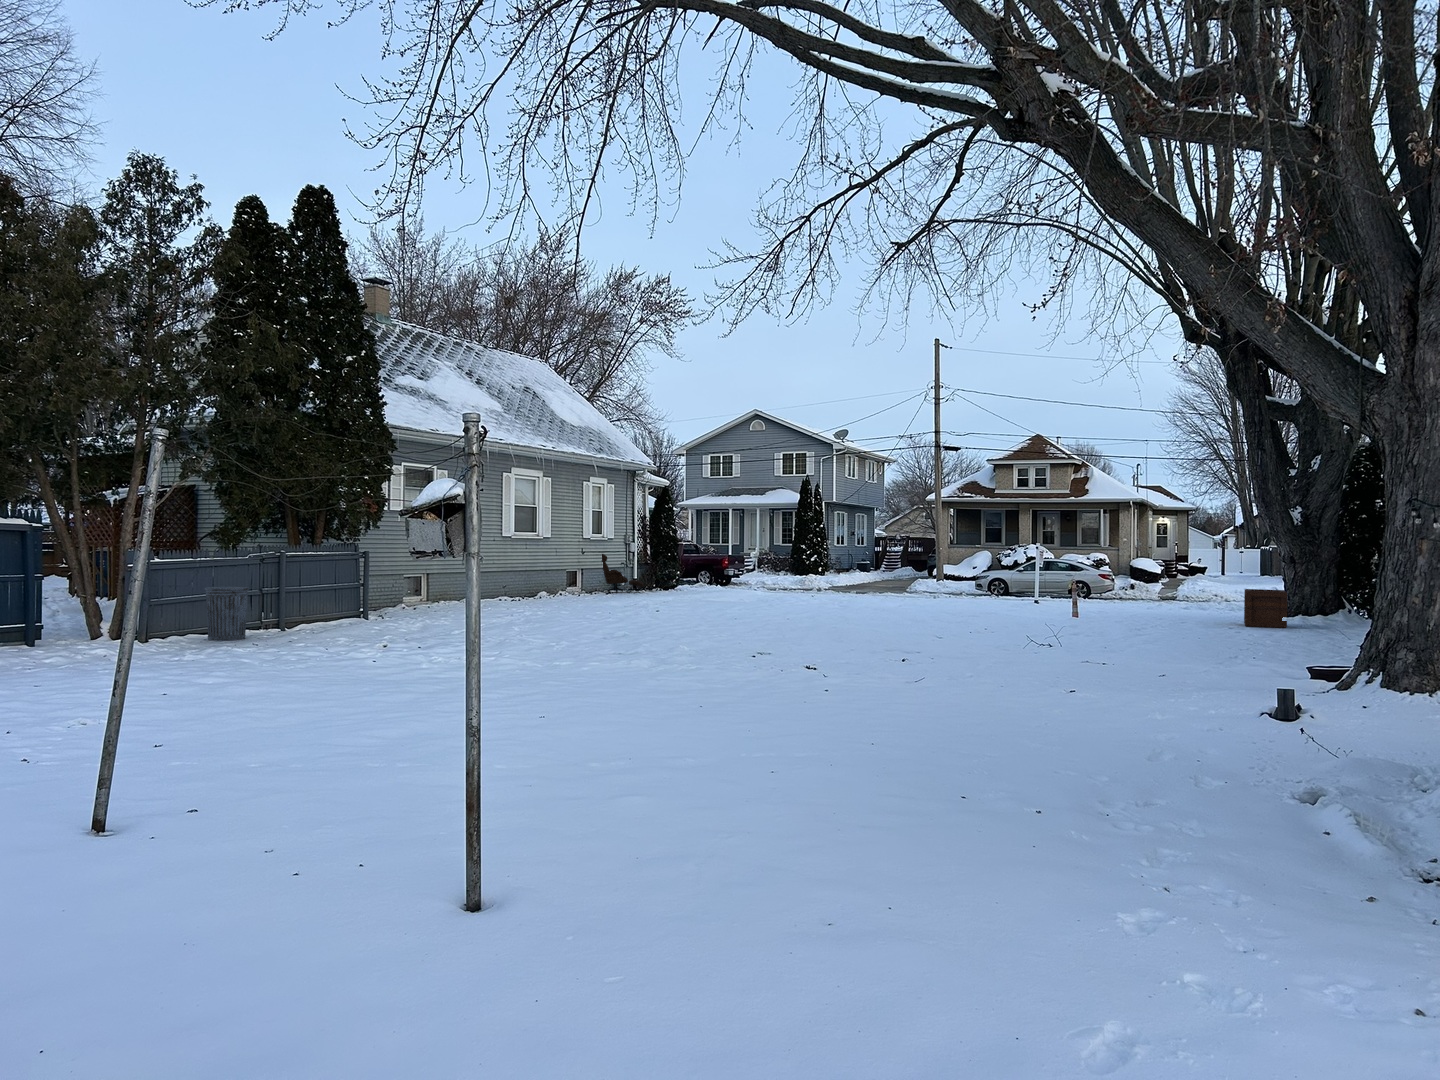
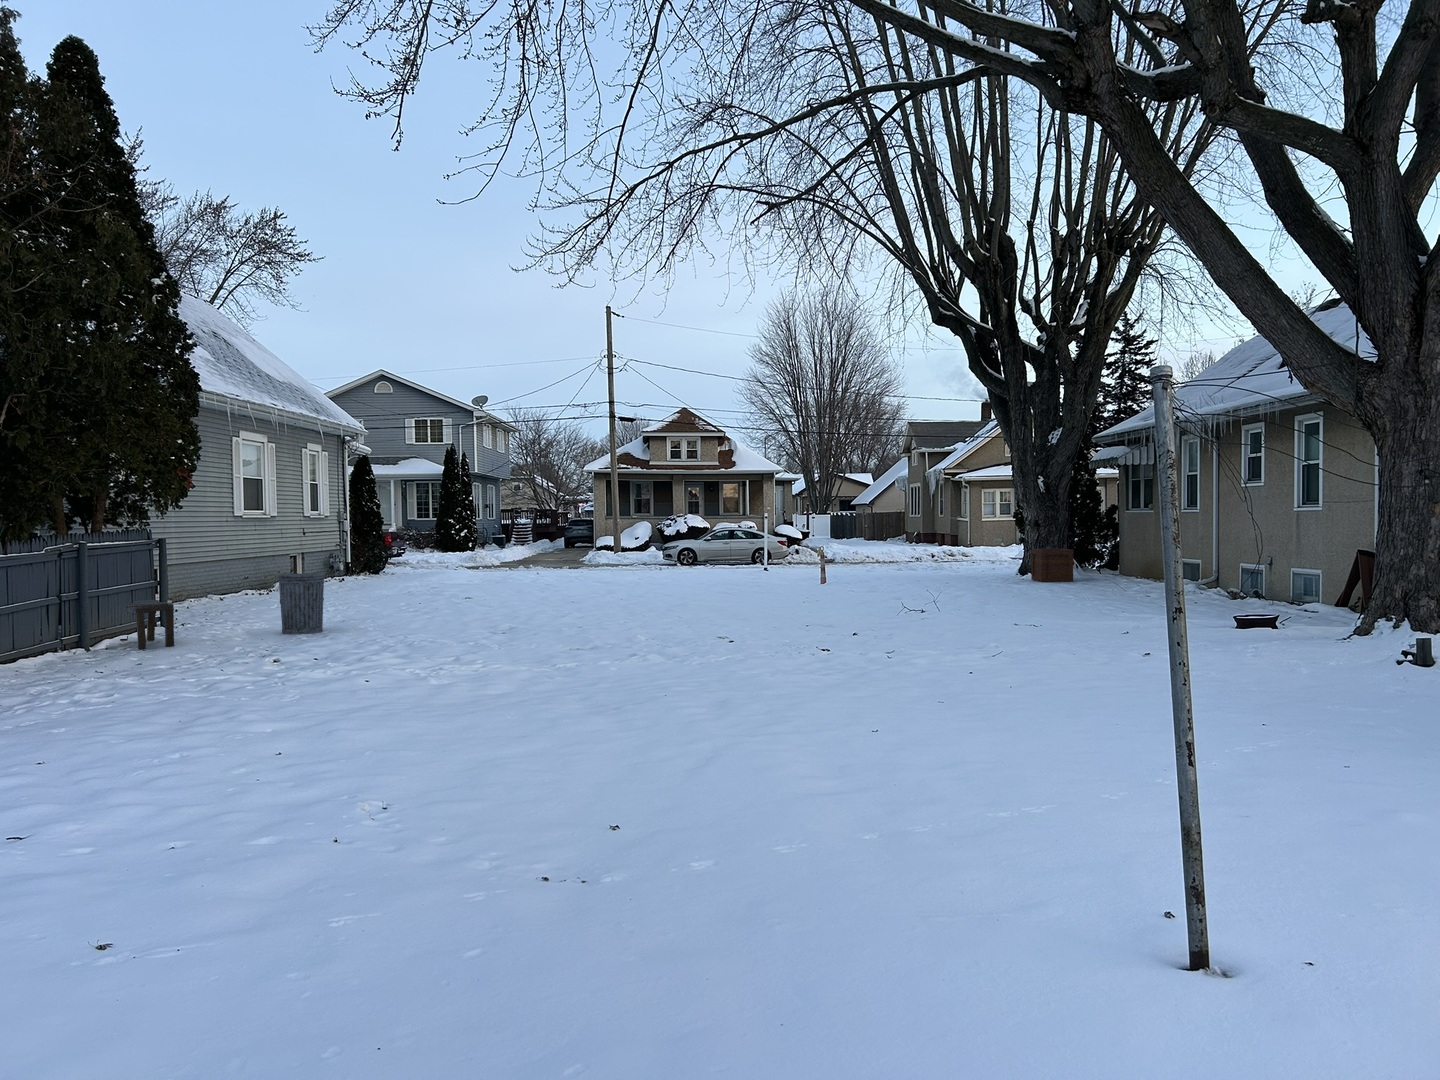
lounge chair: present [602,554,644,593] -> none [315,537,373,584]
trash can: present [205,586,249,641] -> present [277,573,325,634]
bench: none [308,596,343,631] -> present [120,600,174,649]

